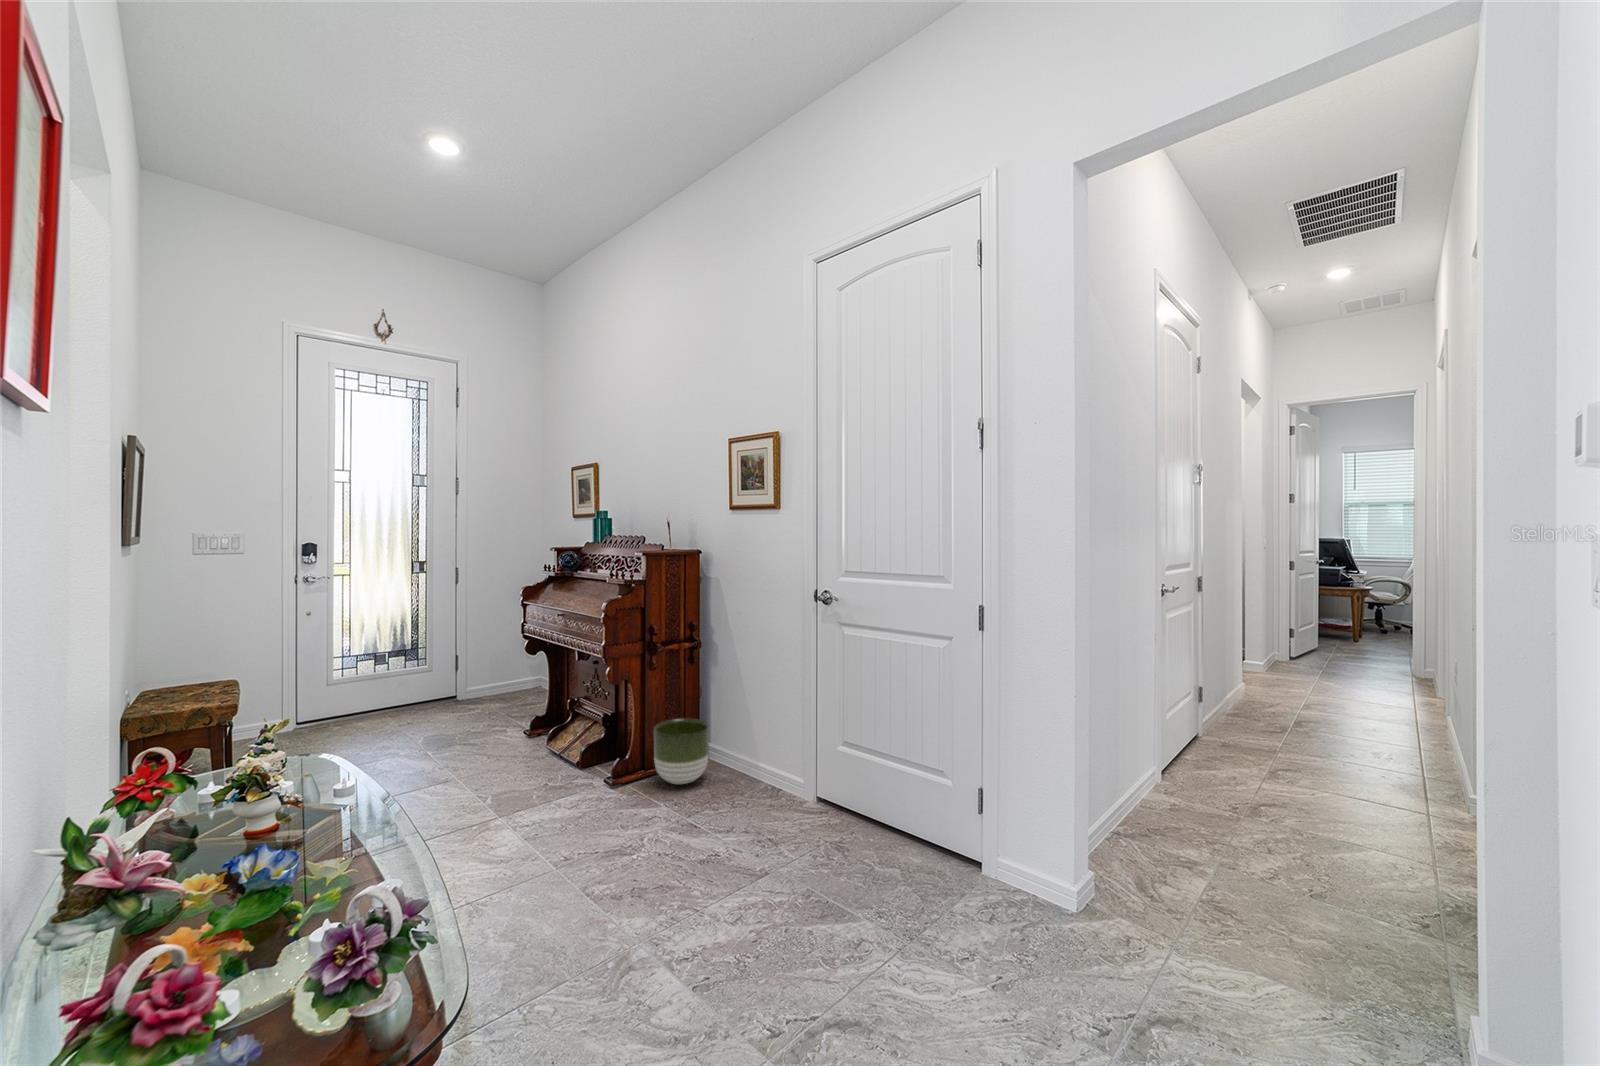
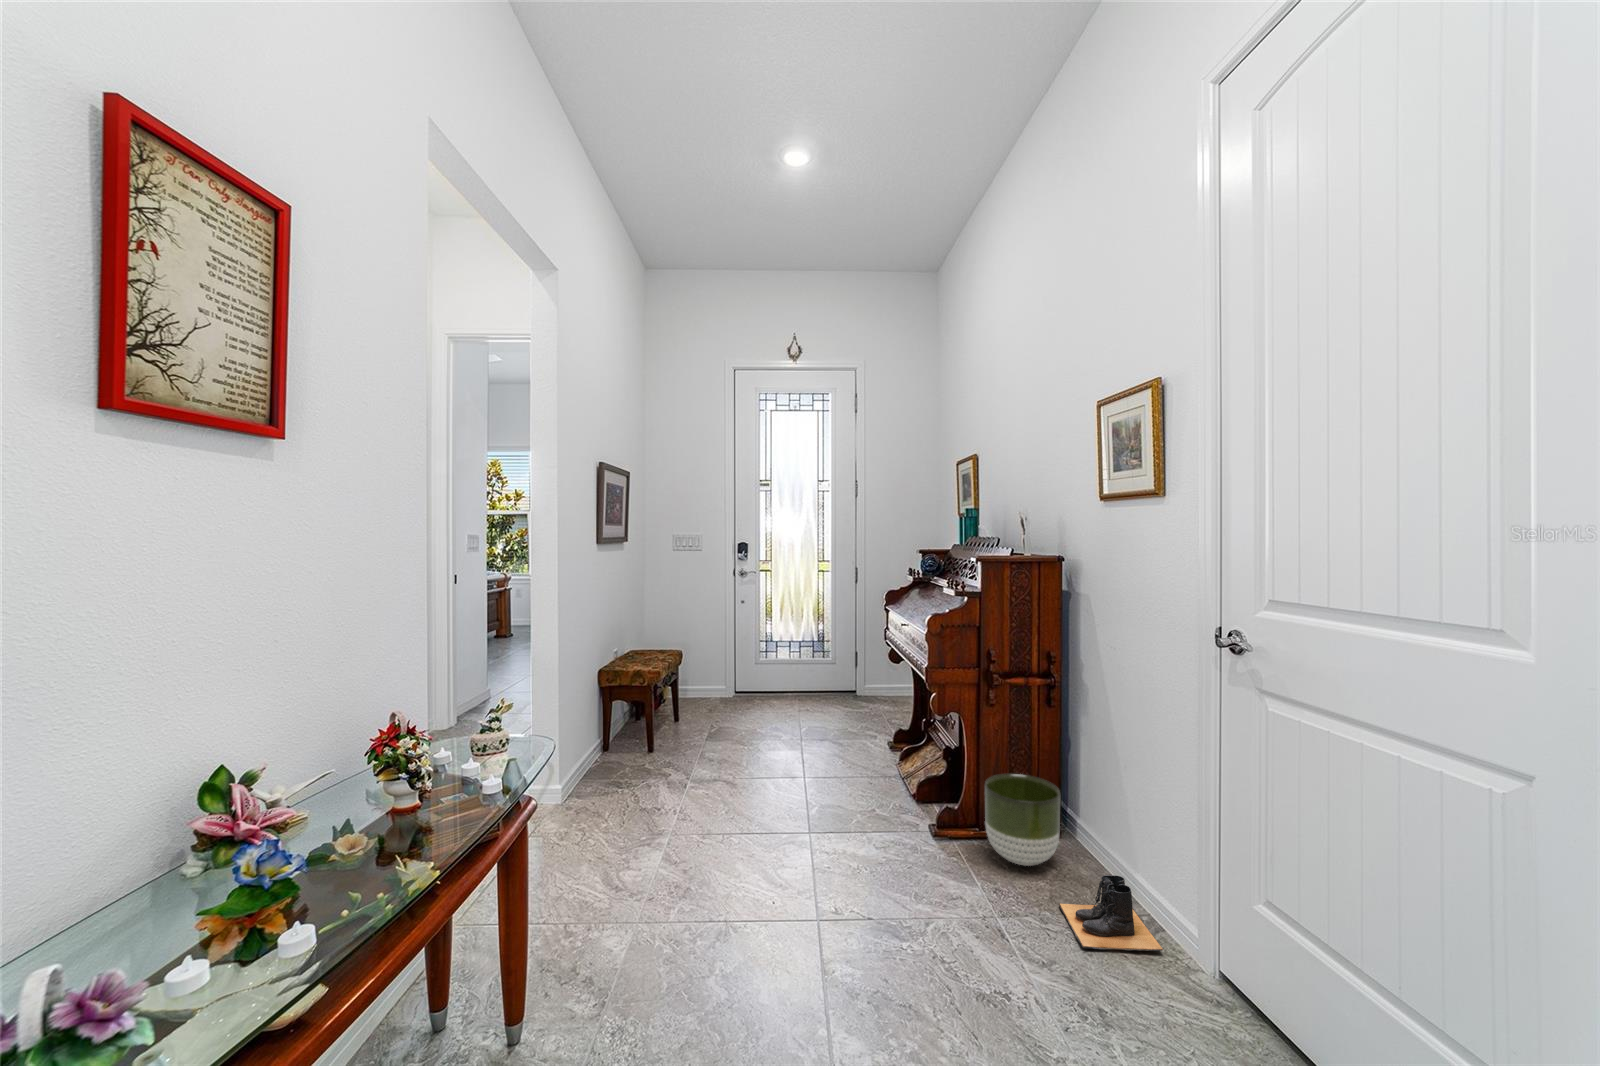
boots: none [720,764,787,815] -> present [1059,875,1163,951]

